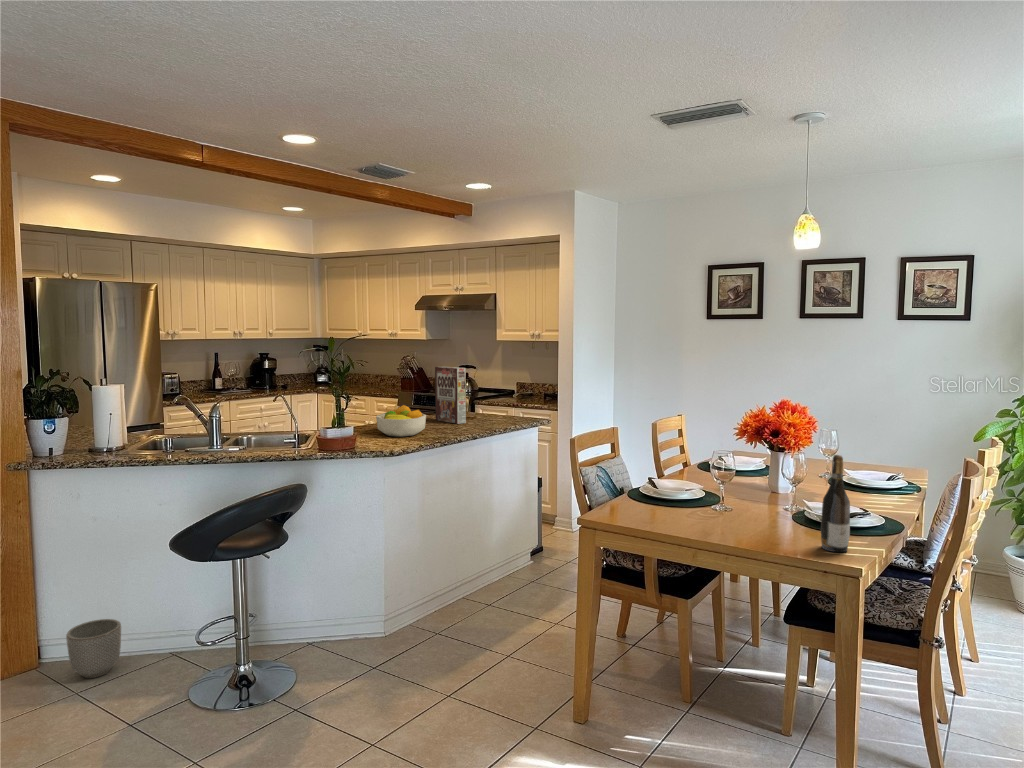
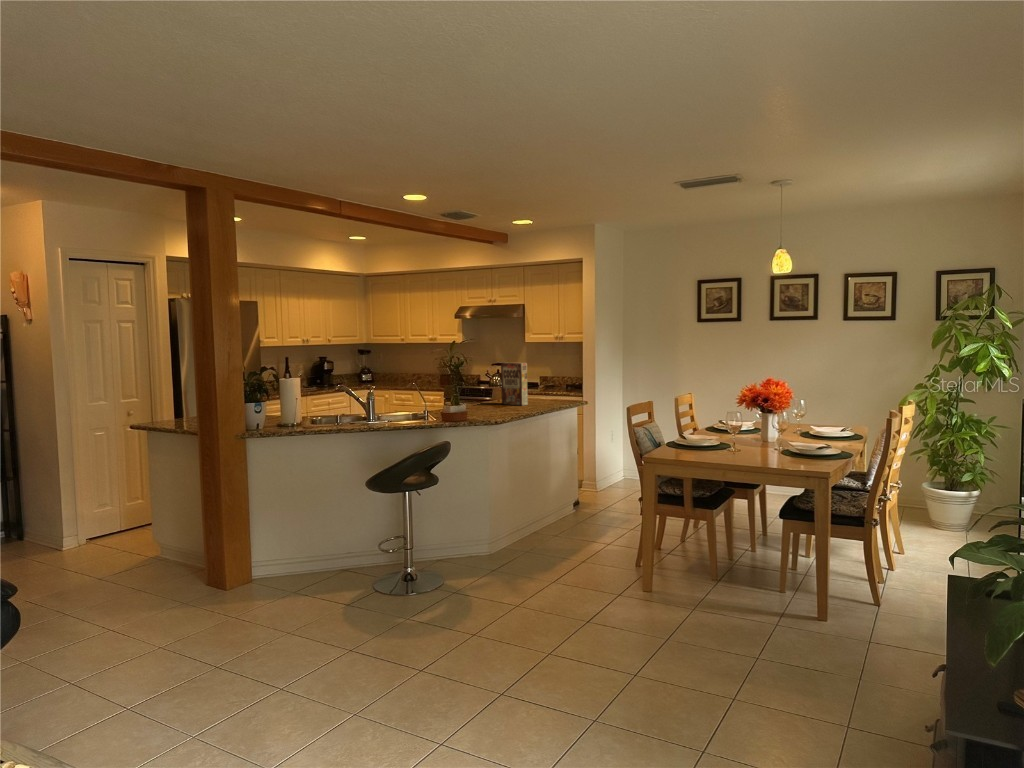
fruit bowl: present [376,405,426,437] -> none [471,391,507,413]
wine bottle: present [821,455,850,552] -> none [803,406,821,465]
planter: present [66,619,121,678] -> none [280,547,315,586]

